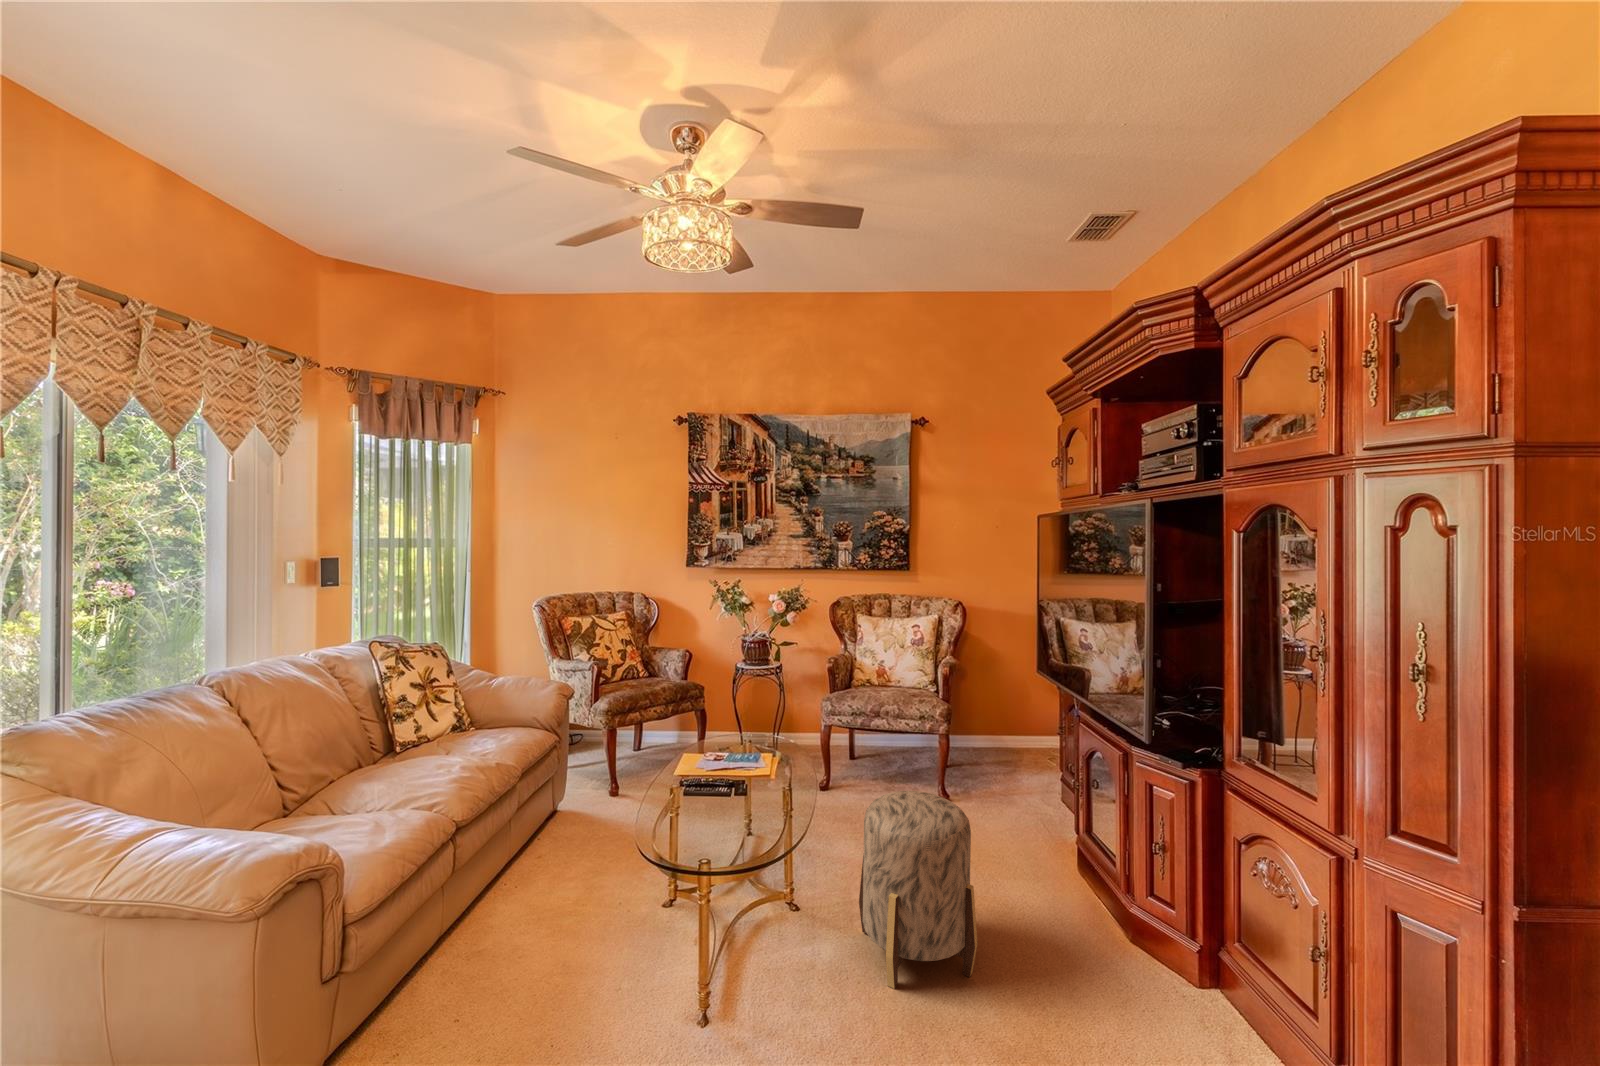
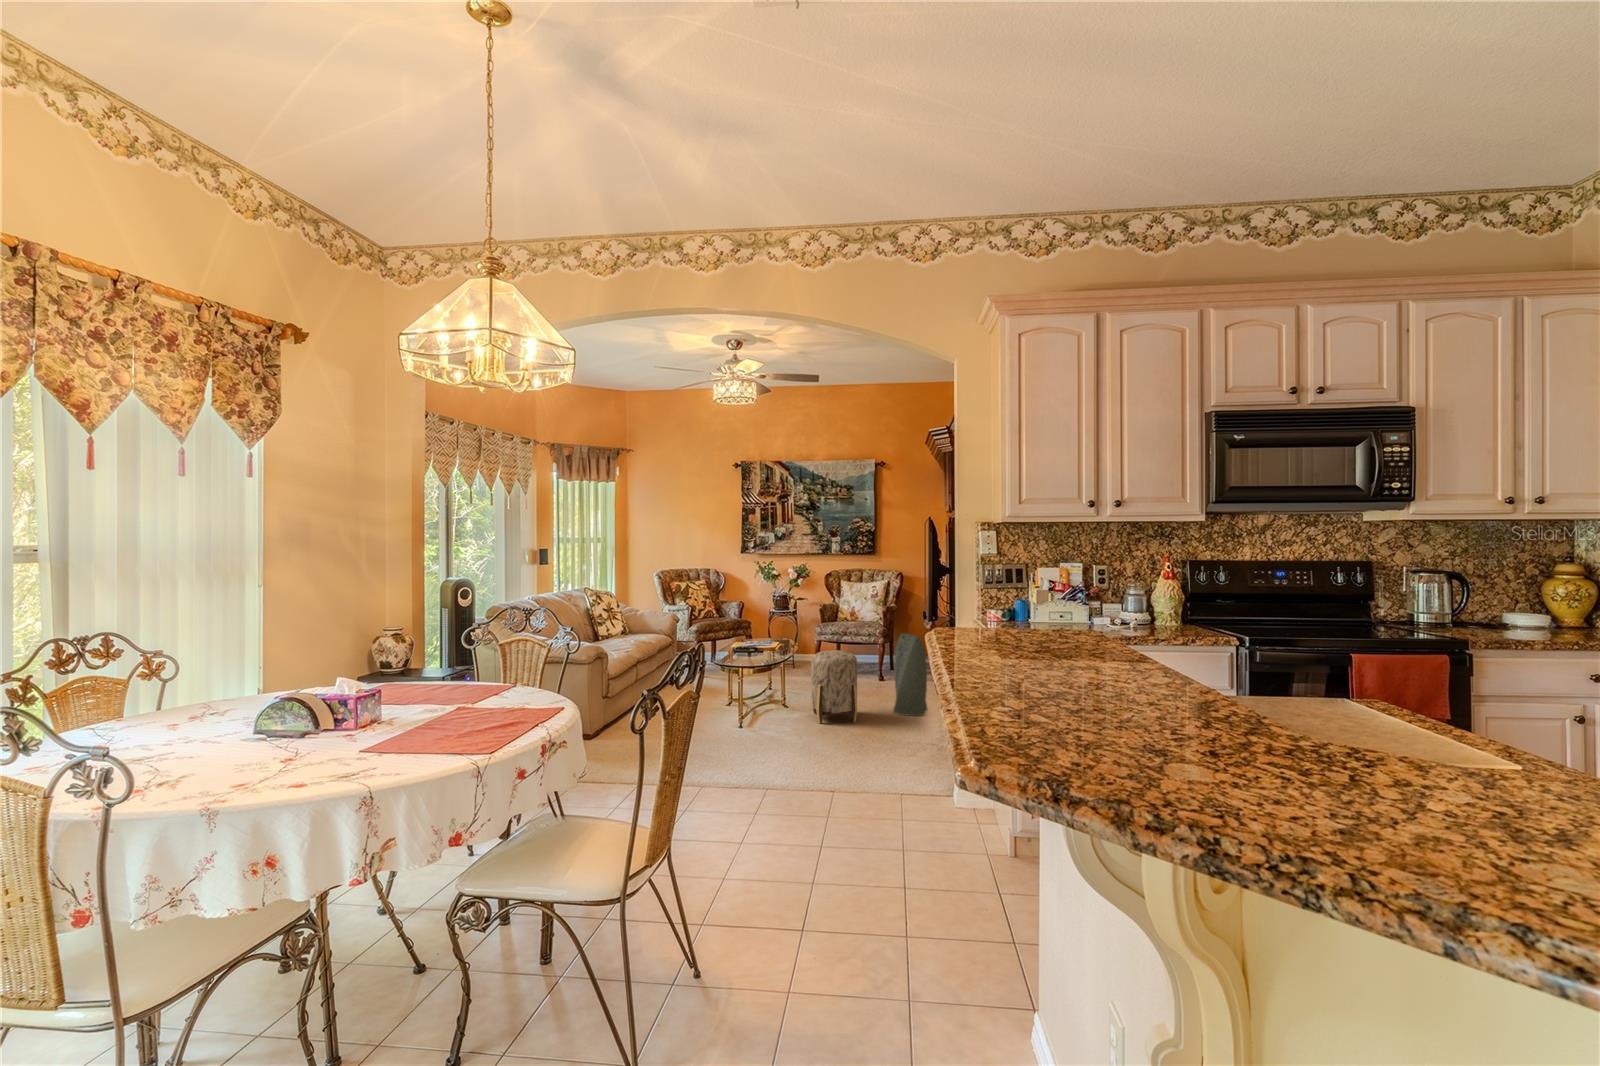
air purifier: none [1020,743,1107,932] -> present [894,633,927,716]

